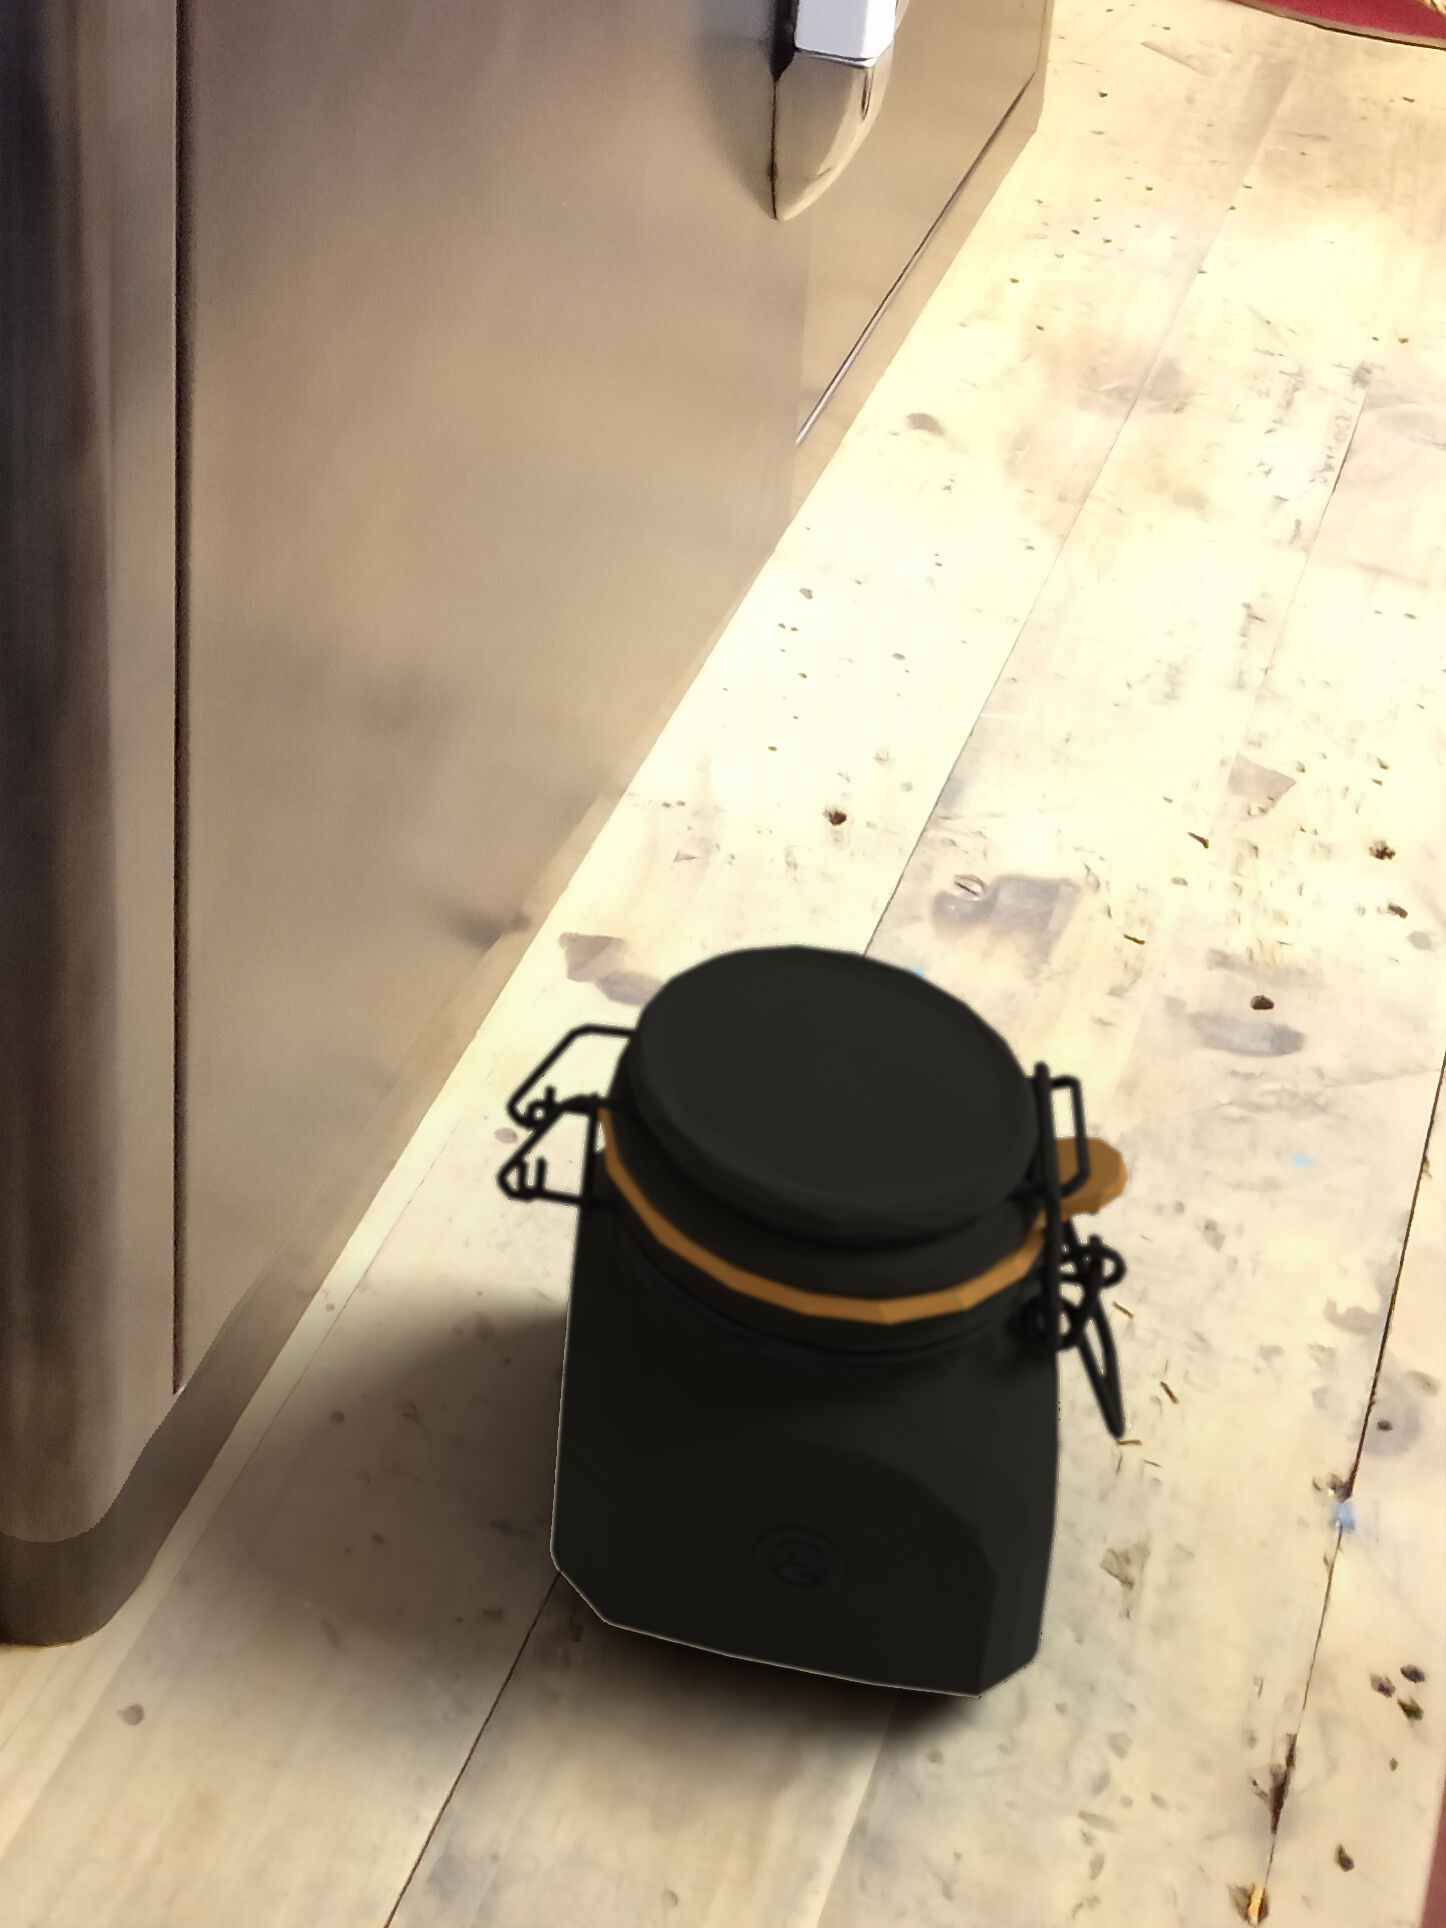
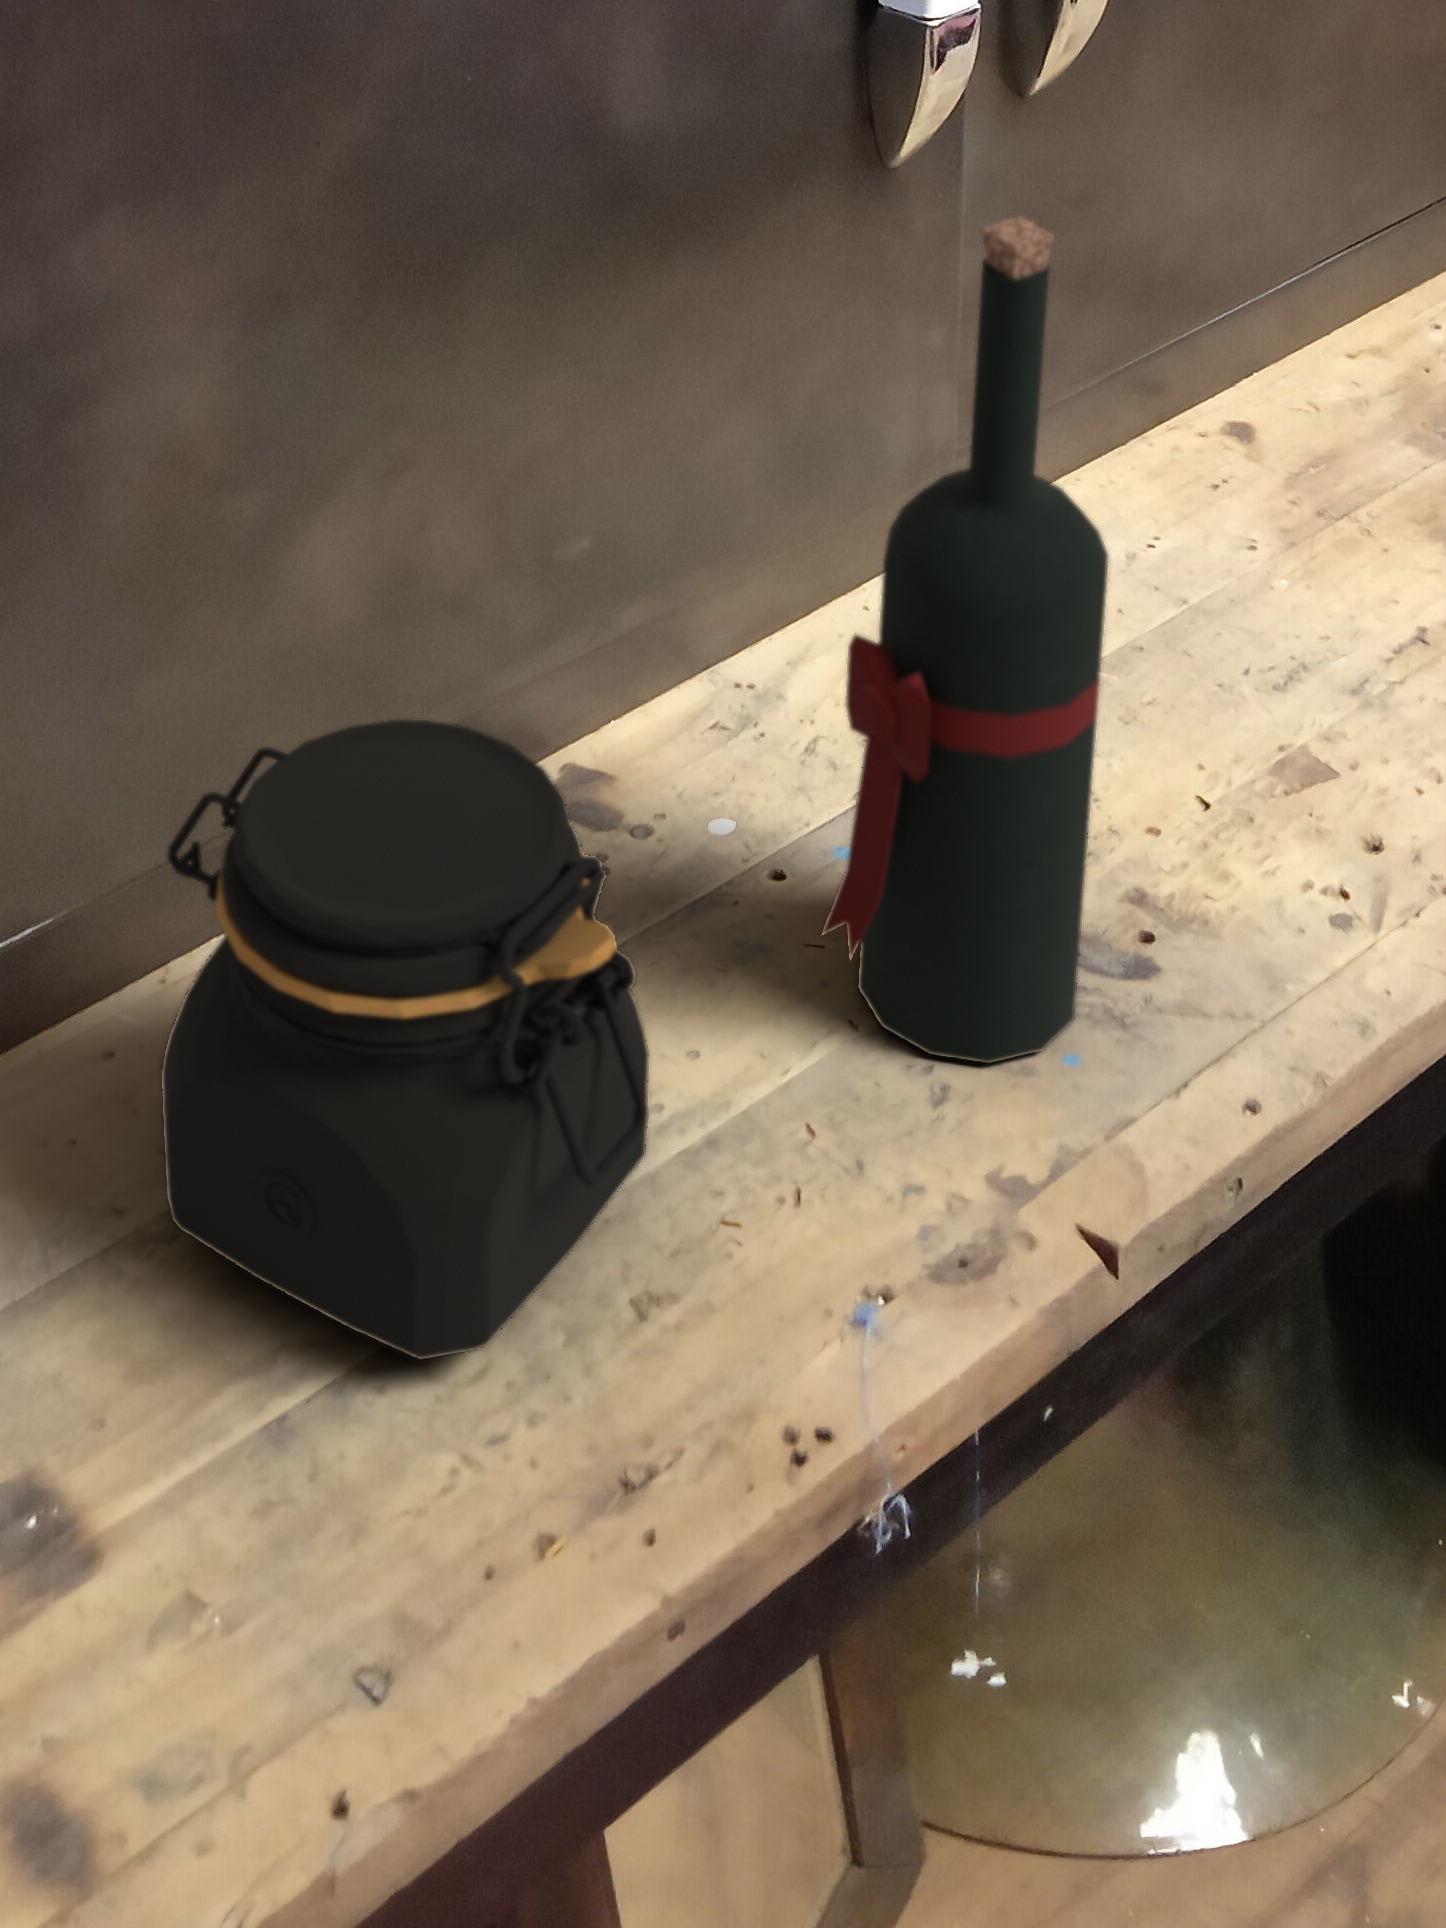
wine bottle: none [1013,249,1335,1179] -> present [822,216,1108,1063]

